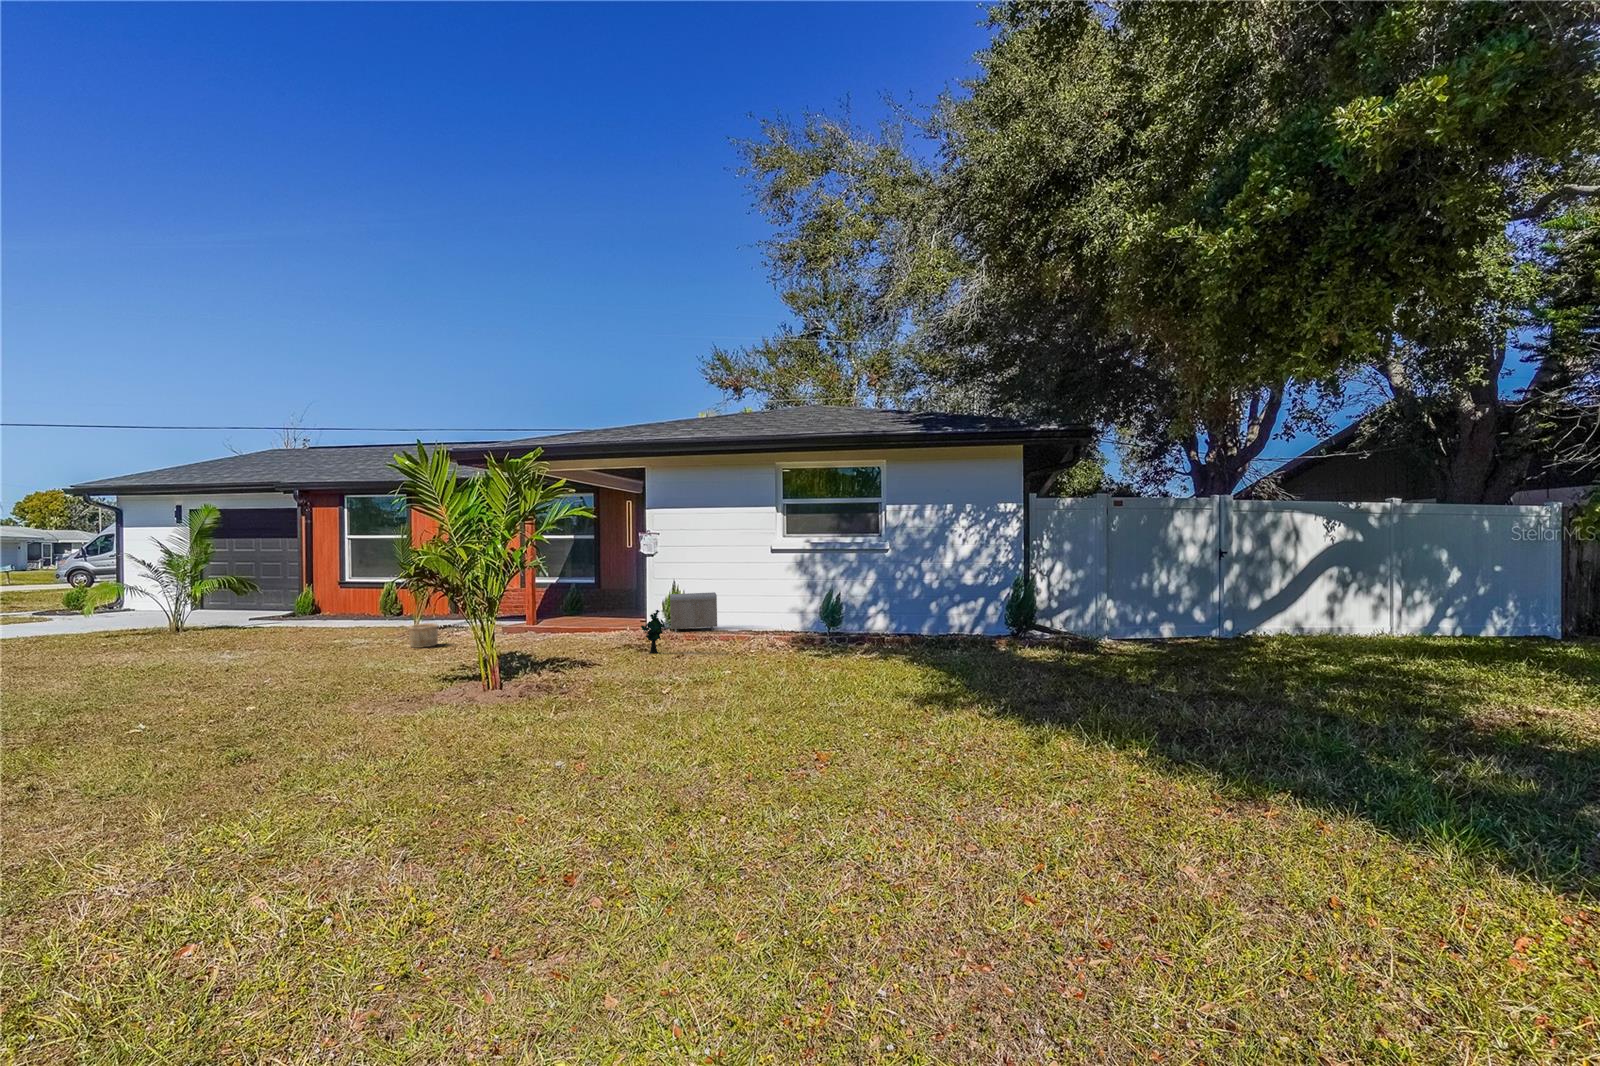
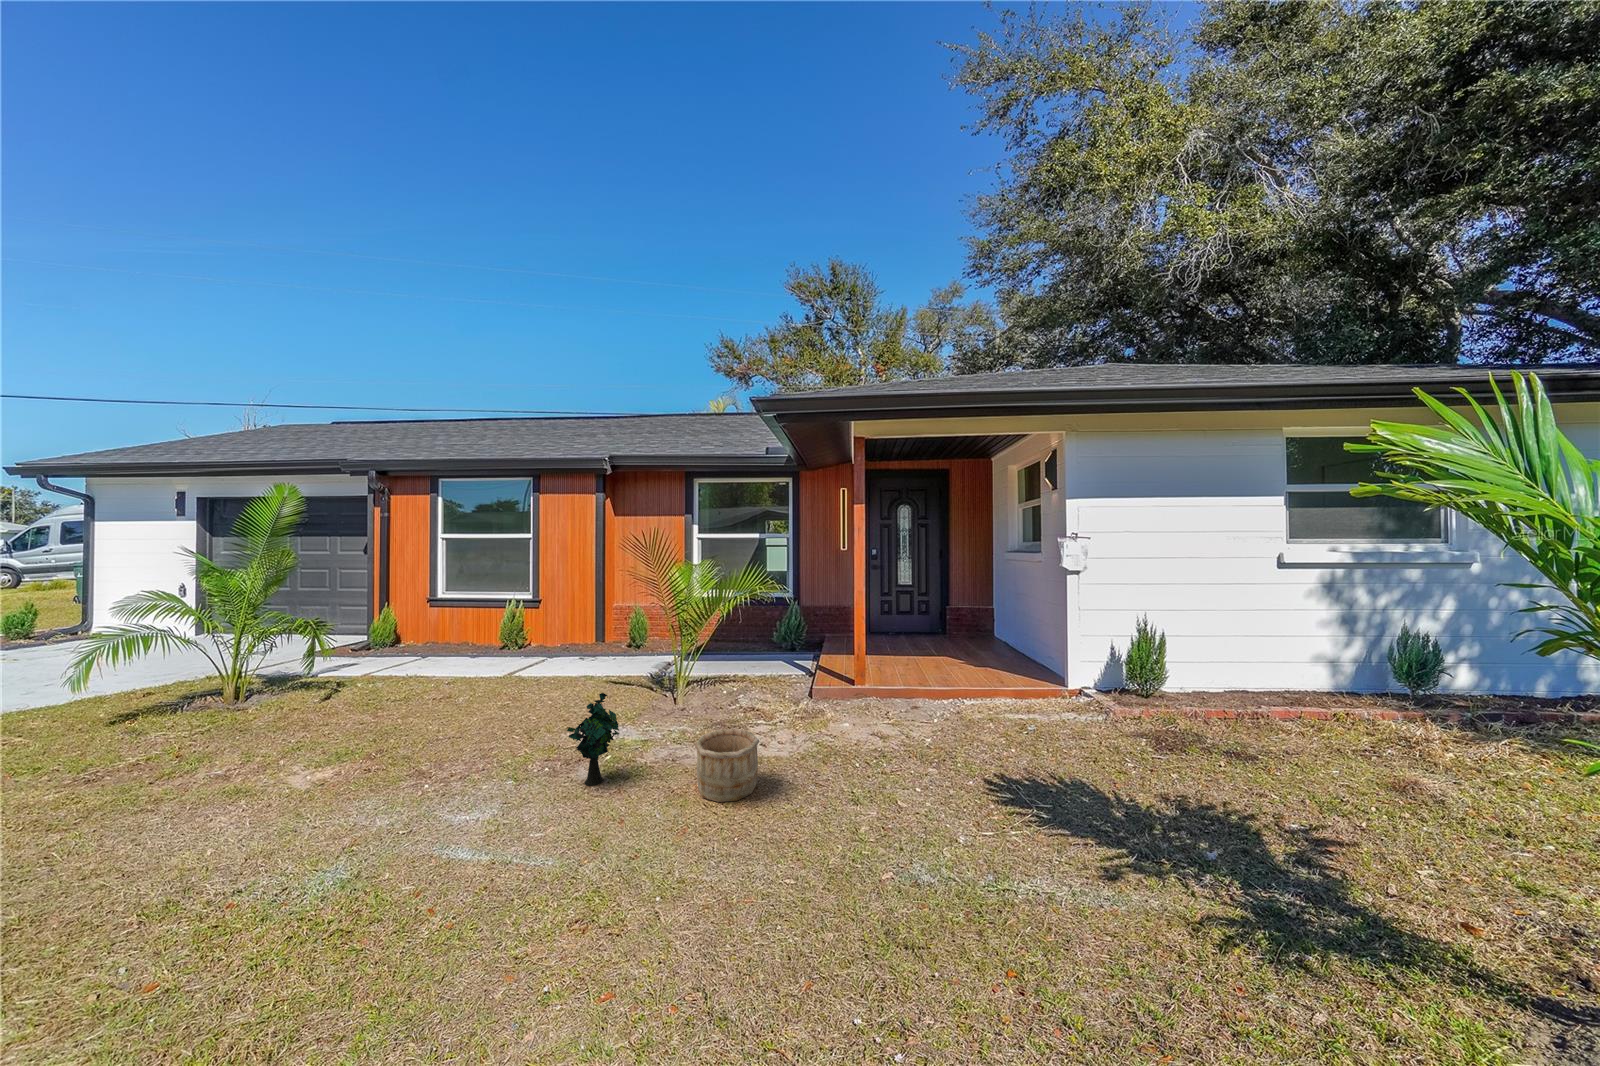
storage bench: present [670,592,717,632] -> none [1104,634,1211,713]
decorative plant: present [641,610,665,654] -> present [567,693,619,786]

